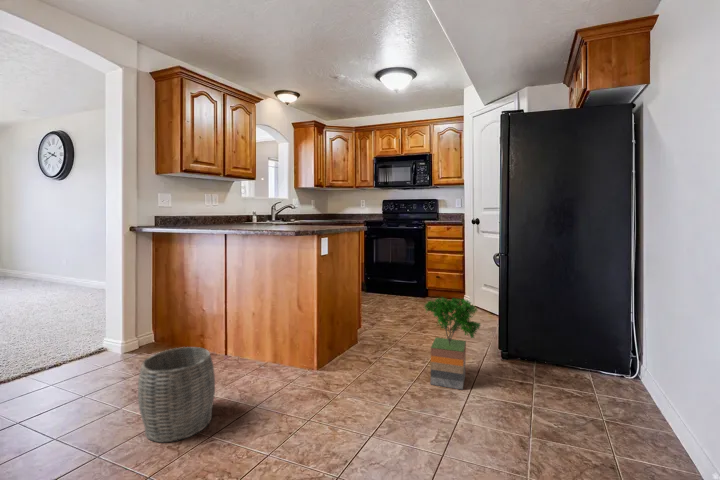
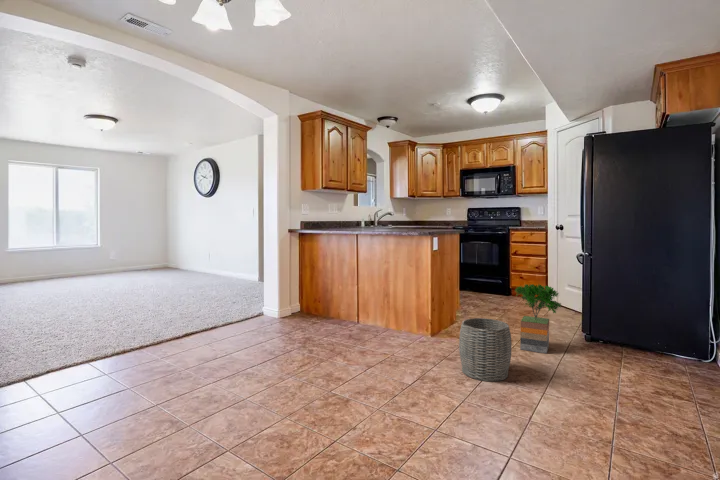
woven basket: present [138,347,215,442] -> present [459,318,512,381]

